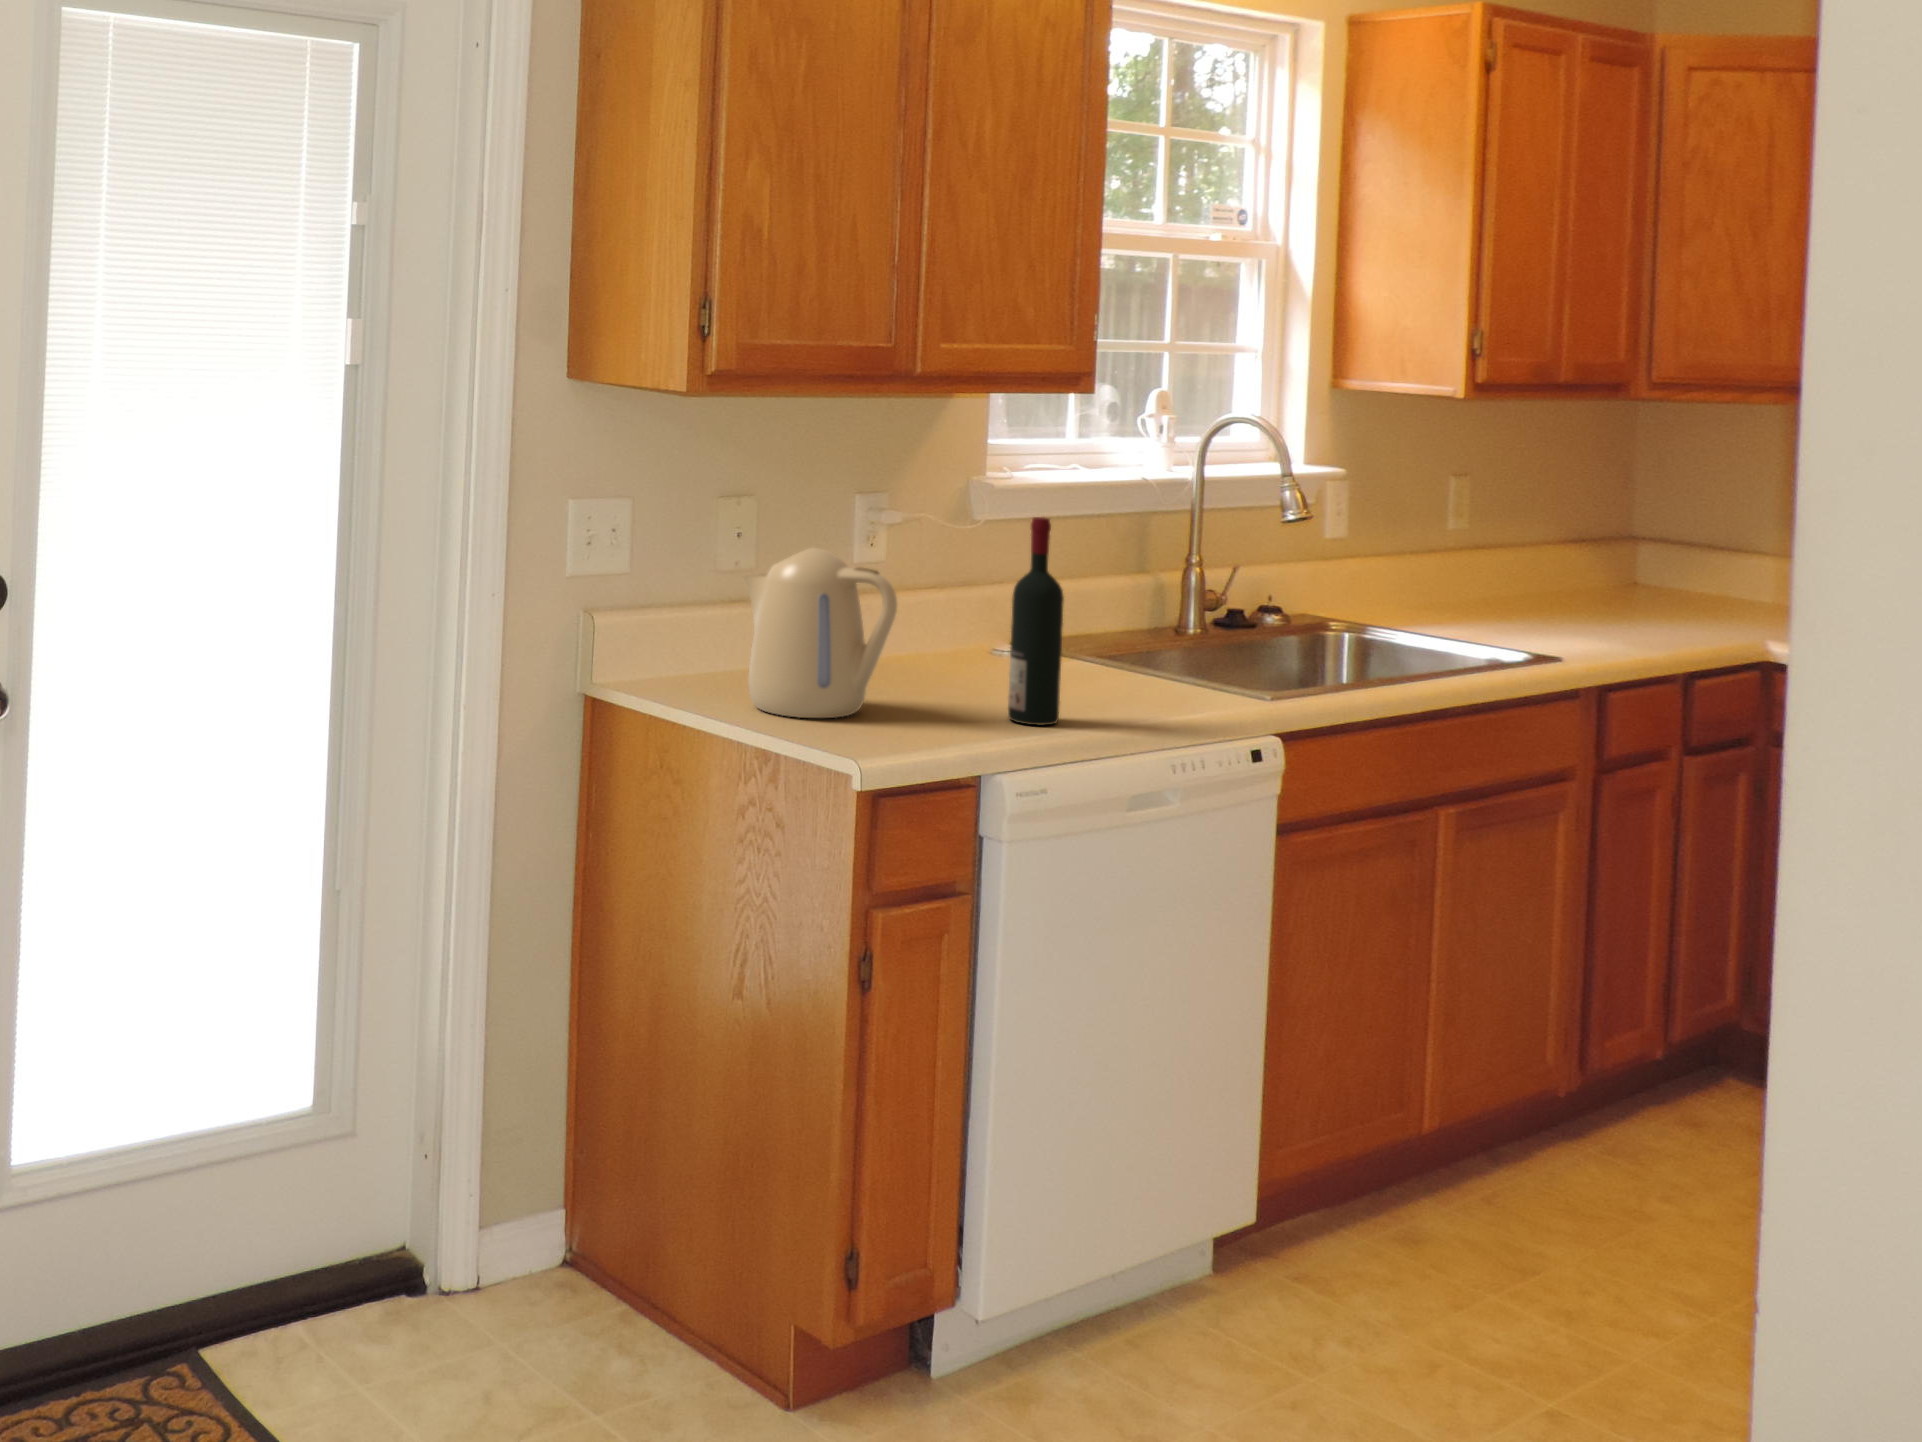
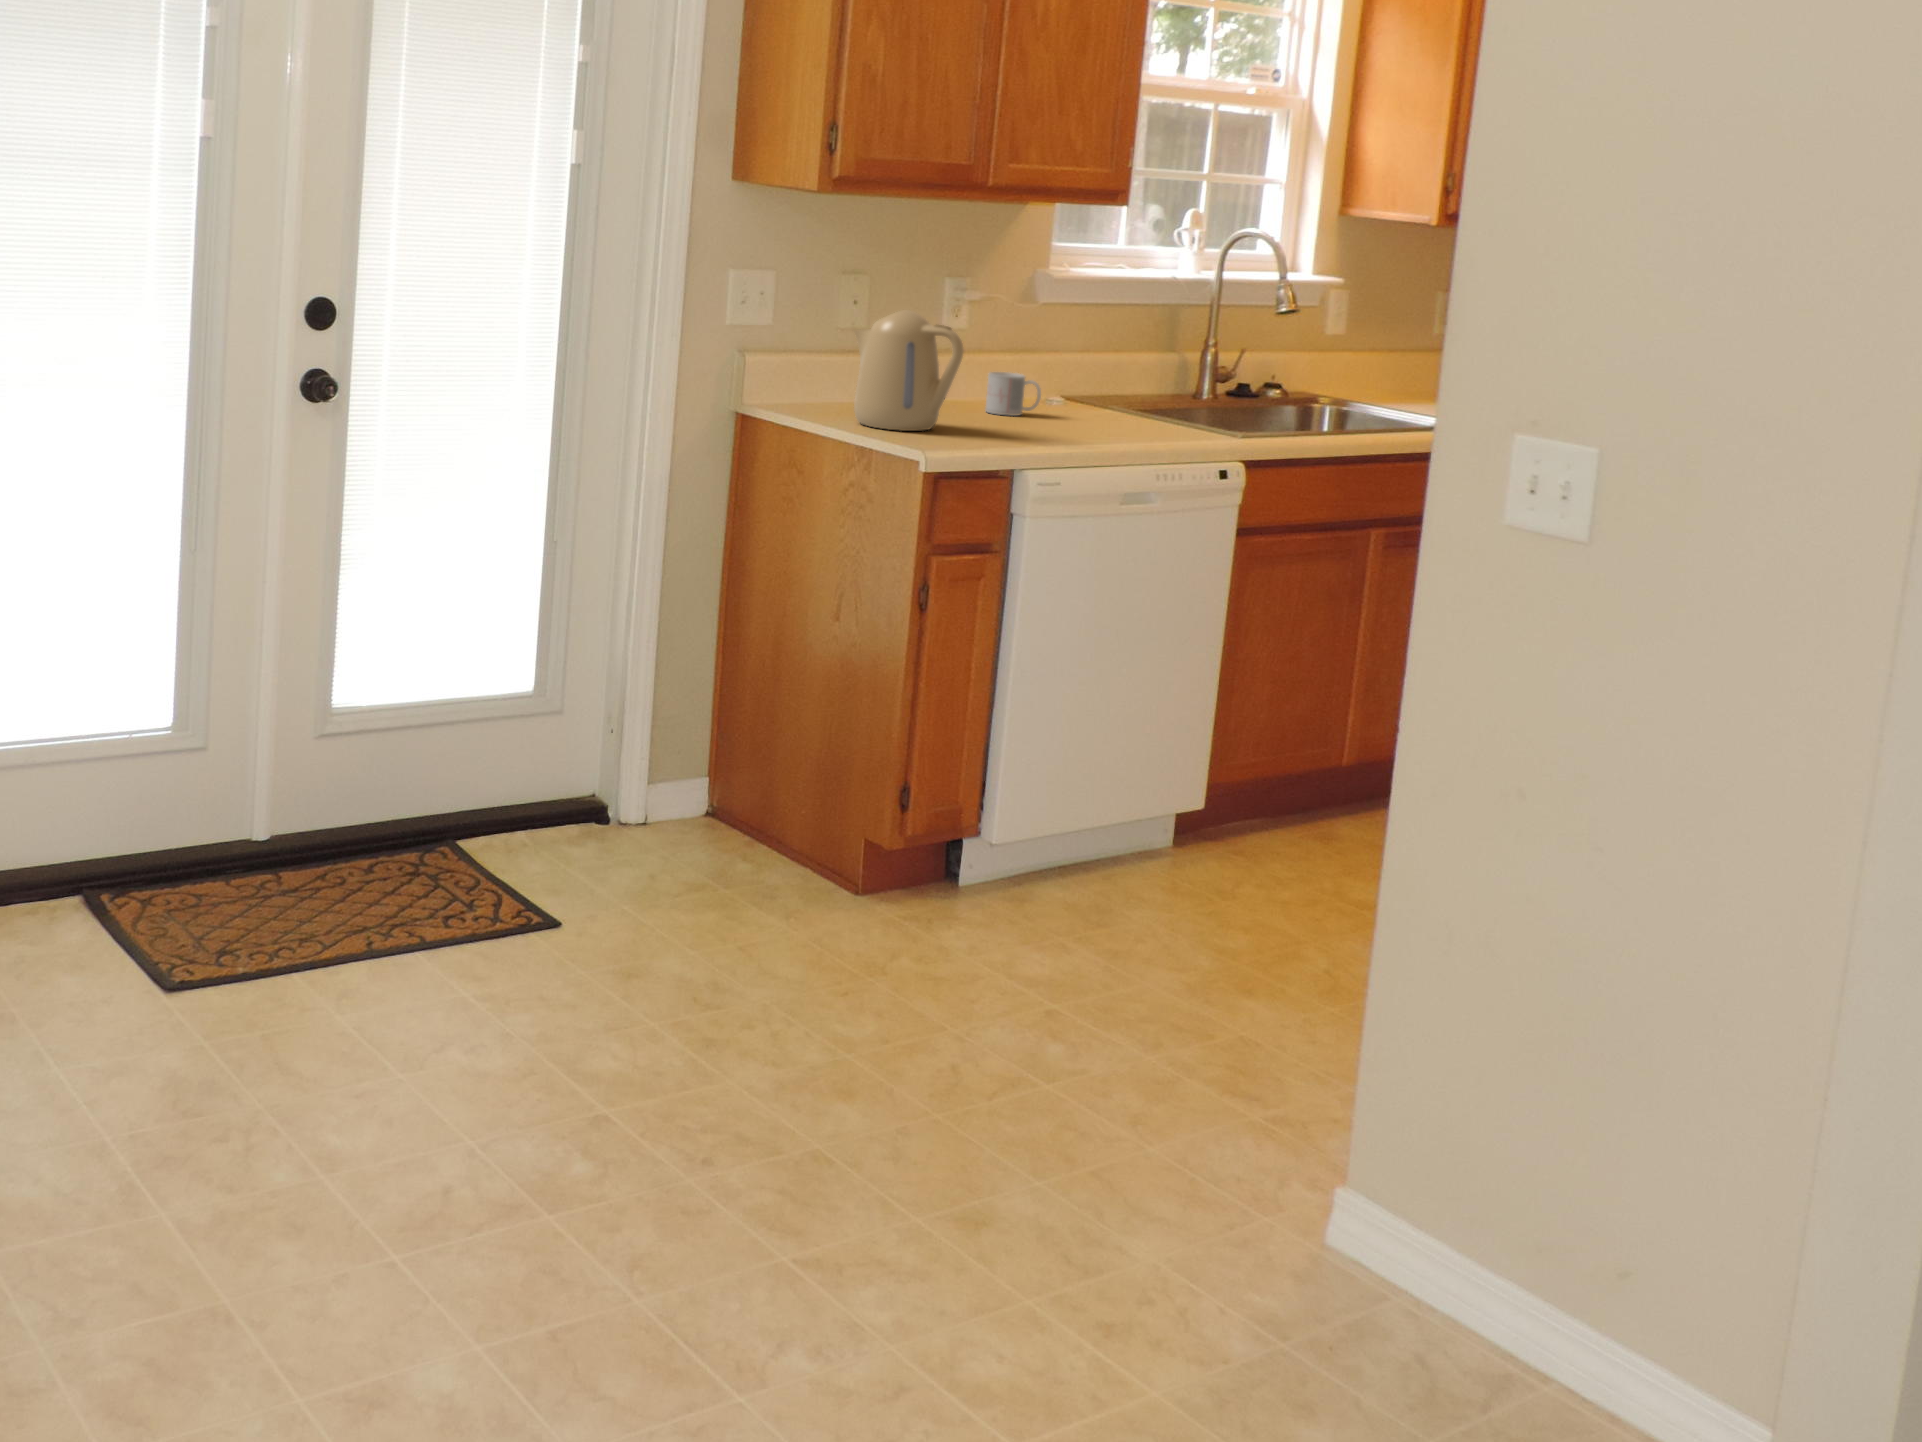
wine bottle: present [1008,517,1064,725] -> none [1040,293,1085,442]
mug: none [921,617,994,678] -> present [986,372,1041,416]

